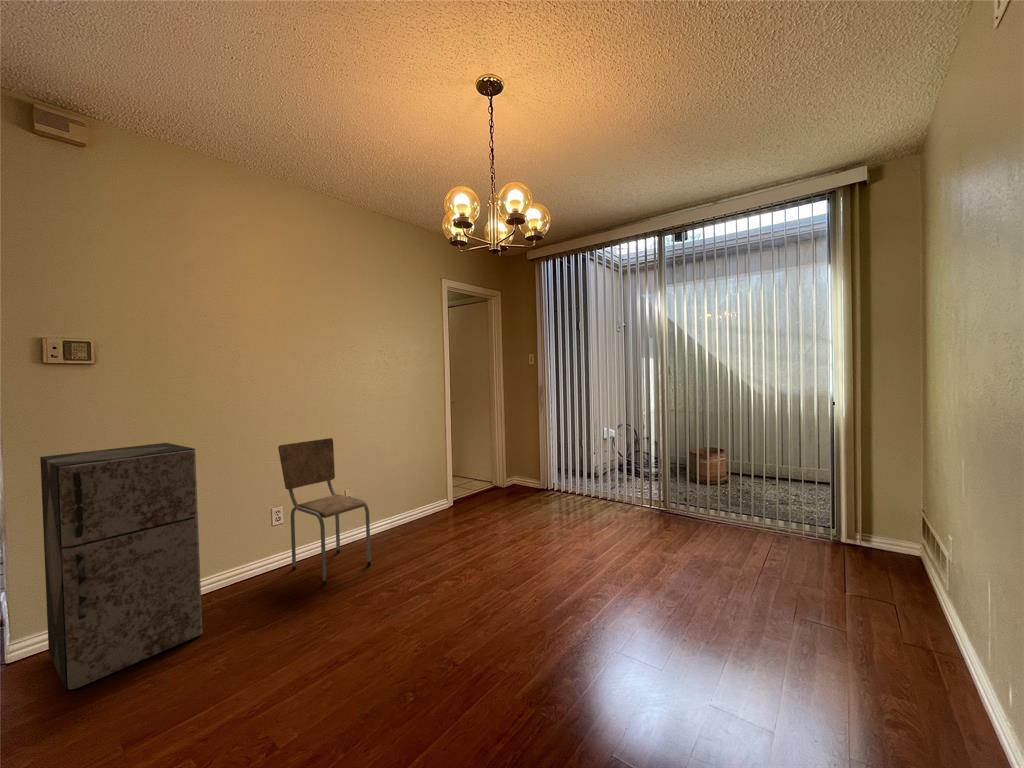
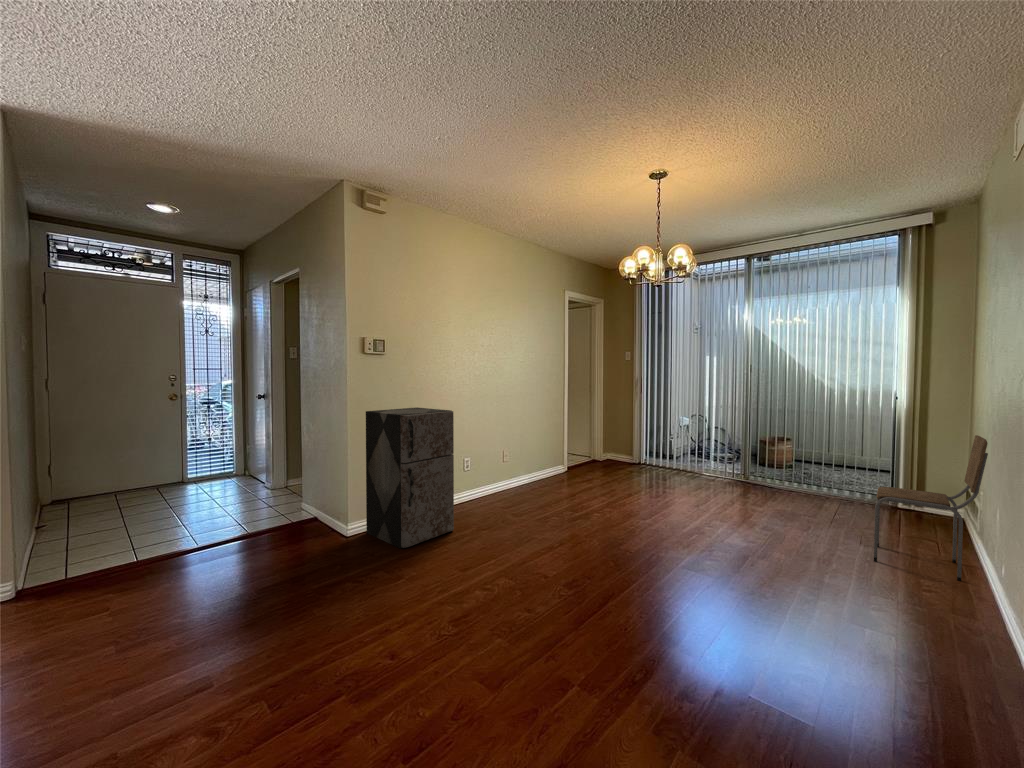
dining chair: present [278,438,371,585] -> present [874,435,988,581]

